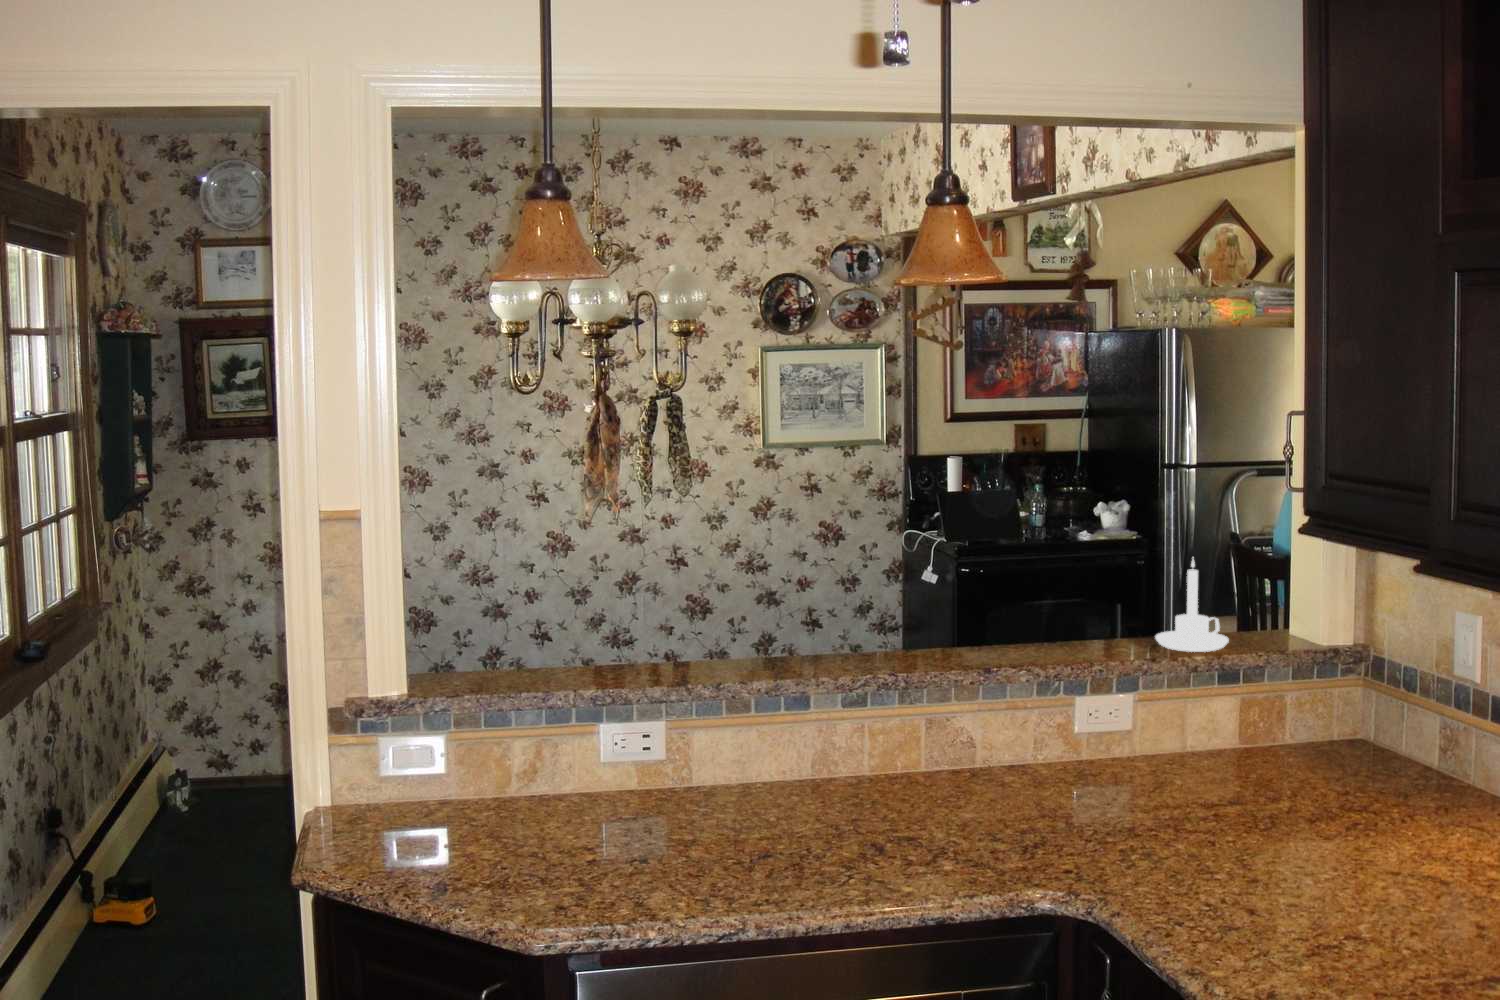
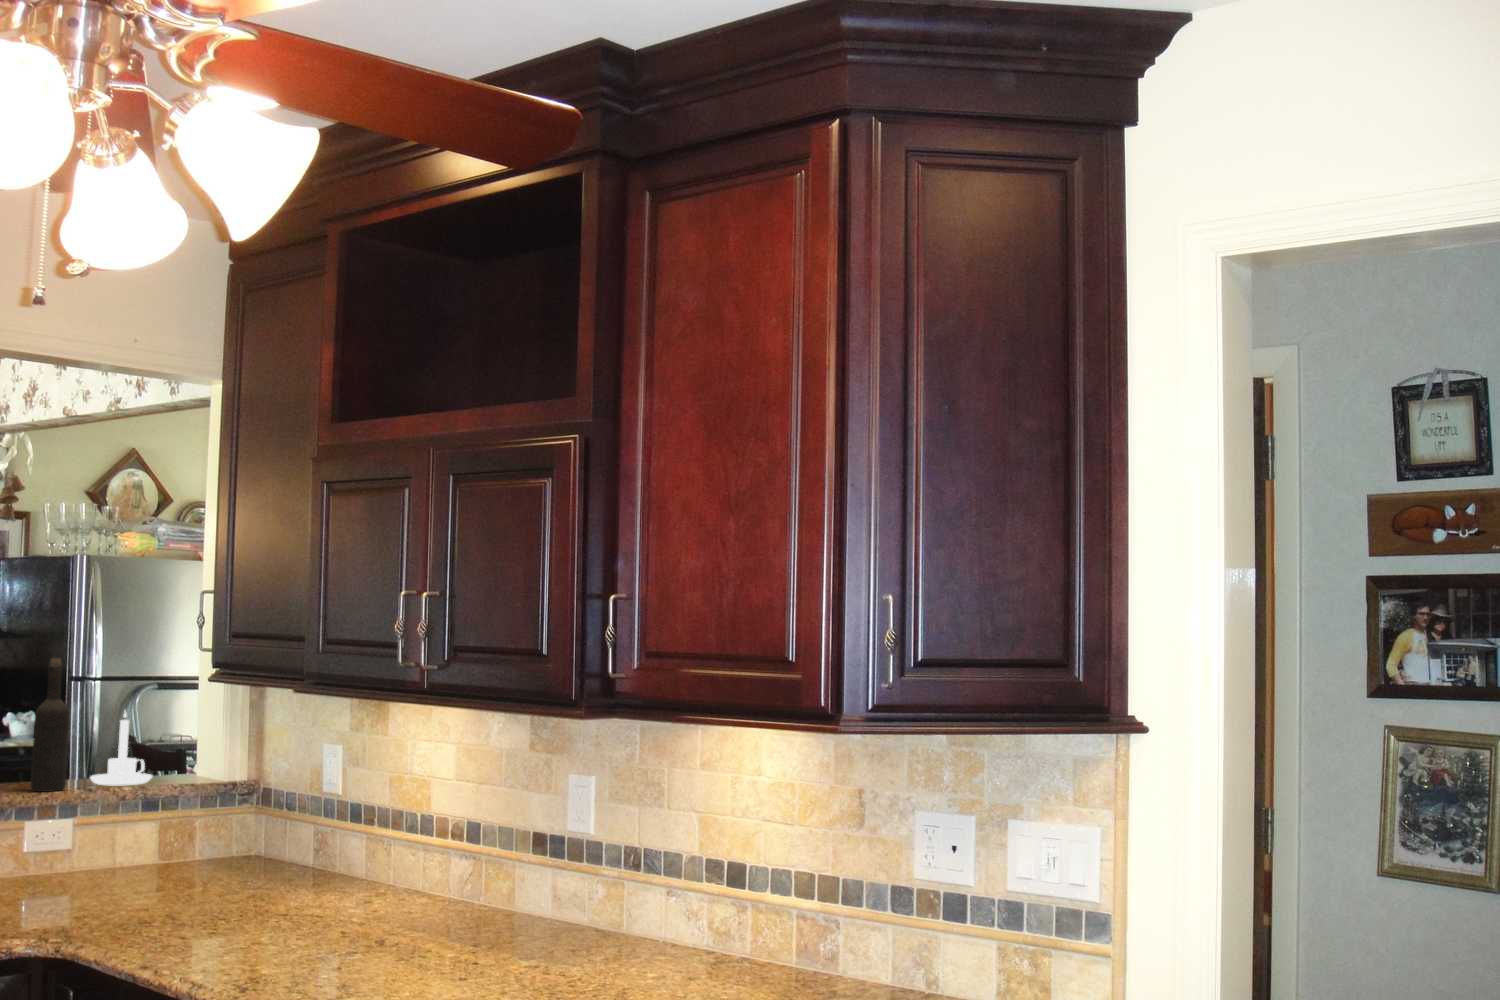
wine bottle: none [1086,499,1126,658] -> present [31,658,70,792]

